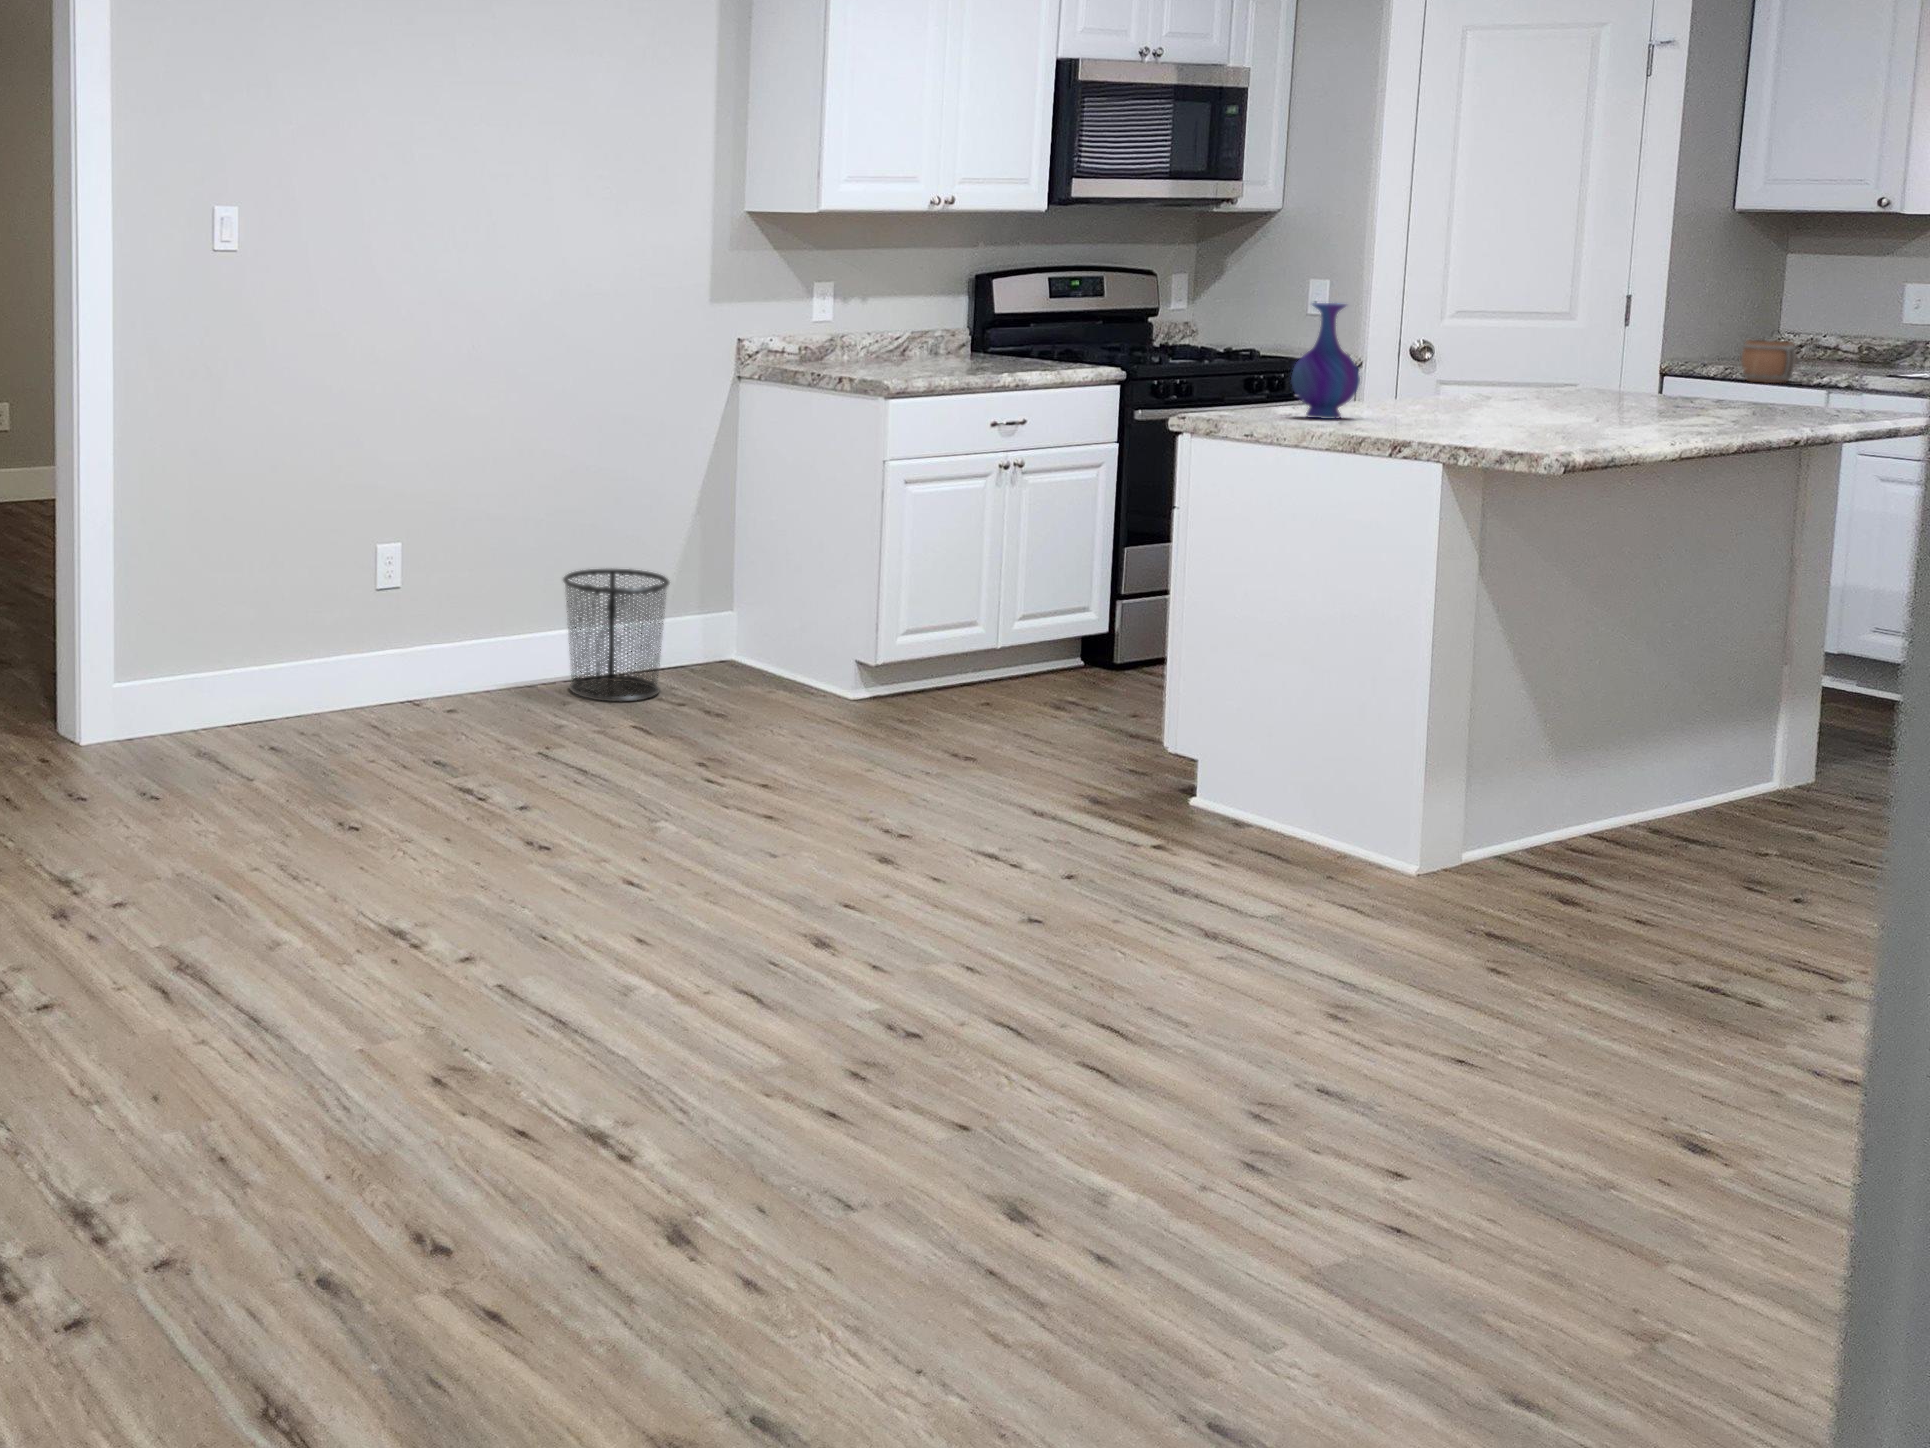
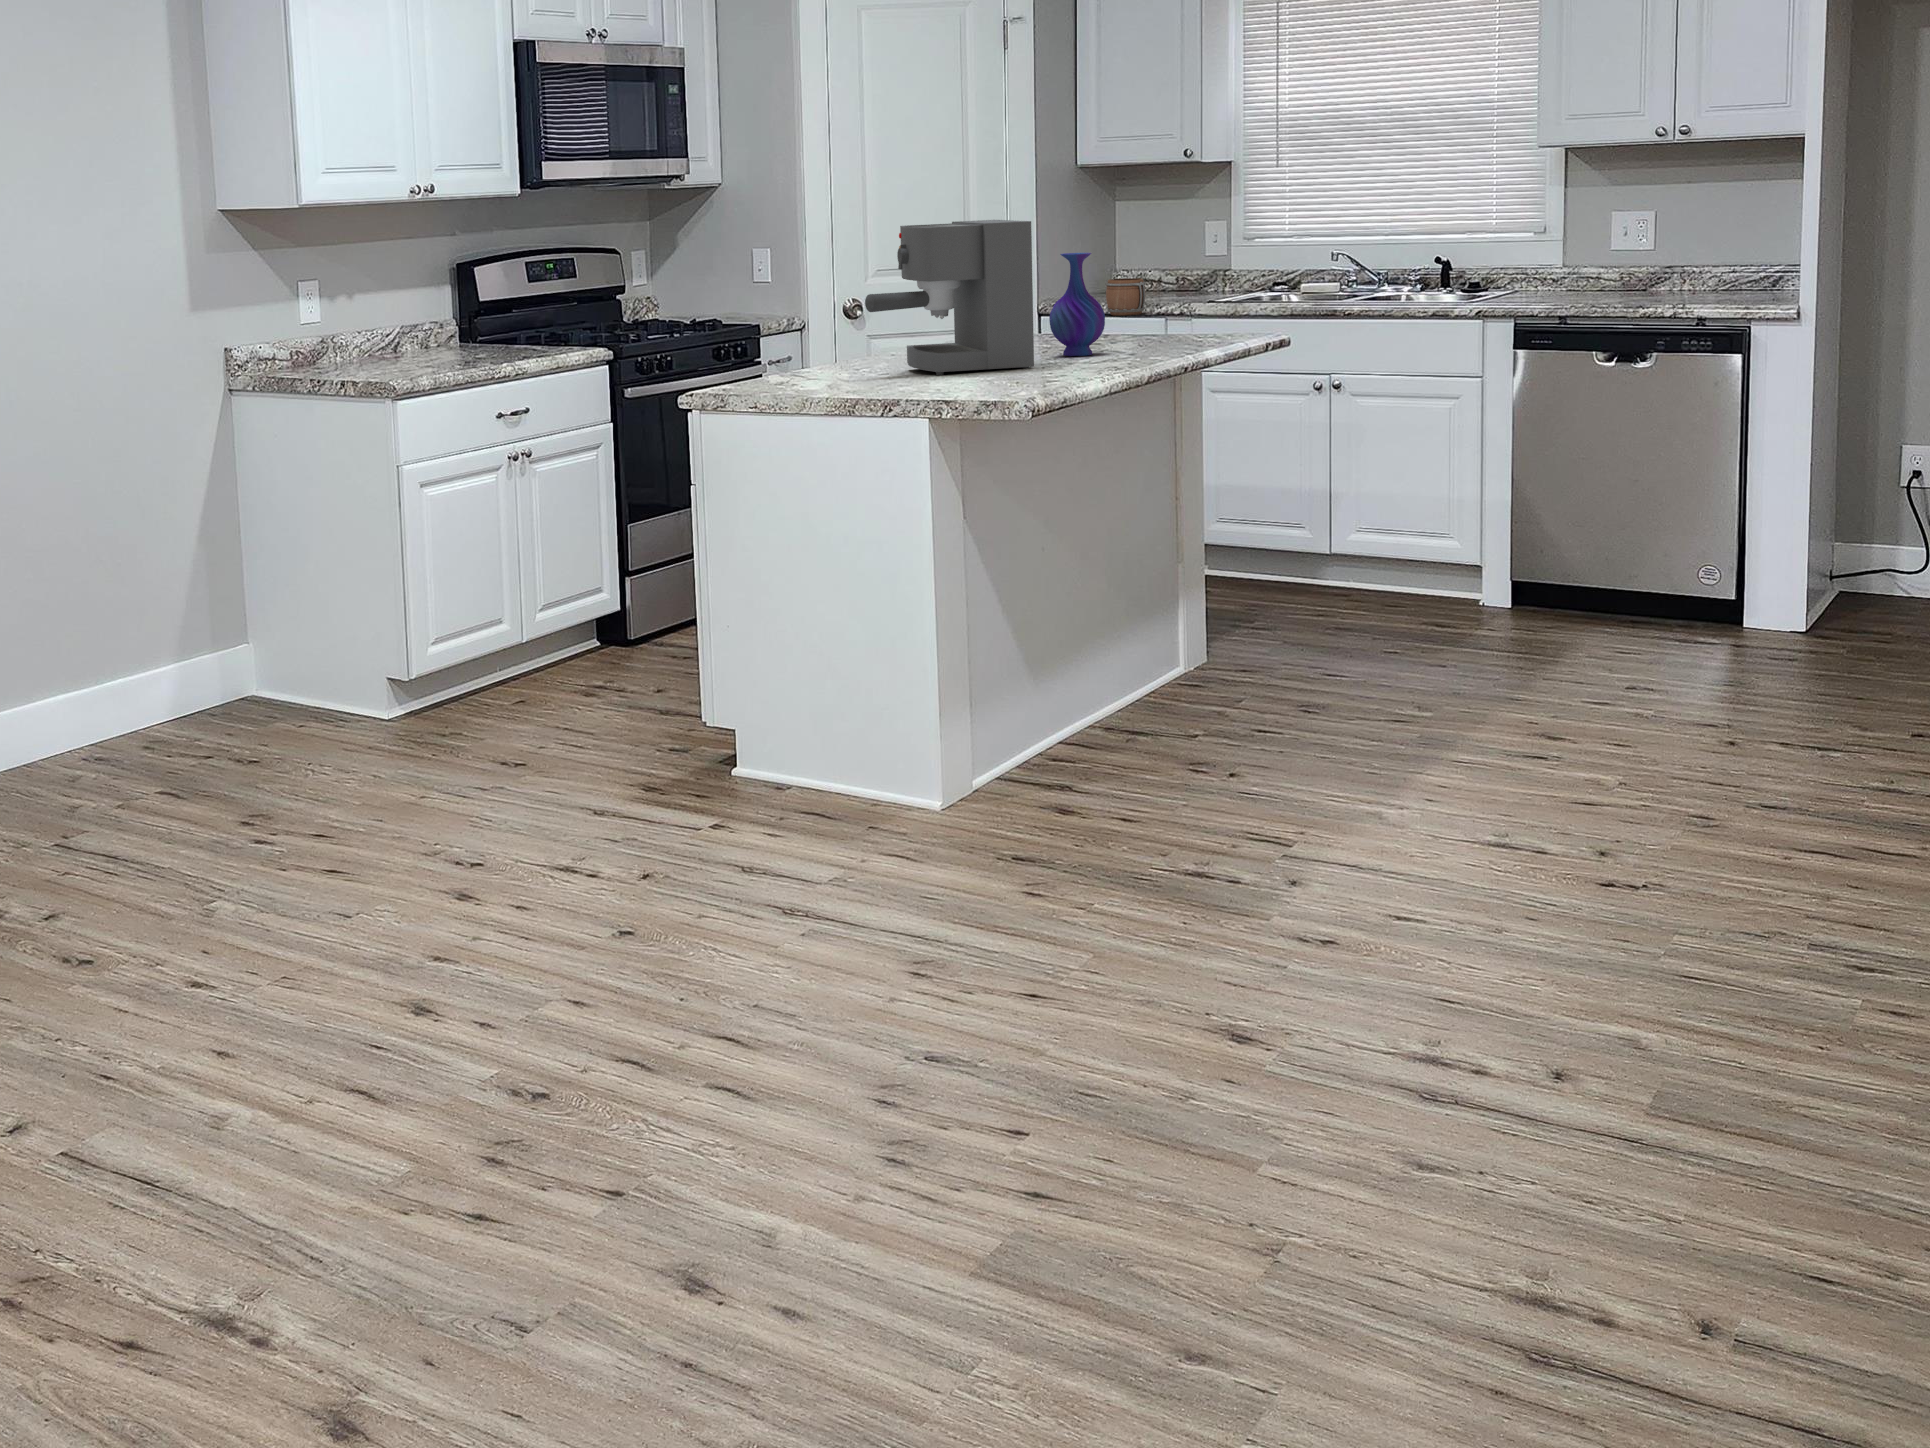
coffee maker: none [1387,258,1597,422] -> present [865,220,1034,375]
vase: present [1291,303,1360,419] -> present [1049,253,1105,356]
trash can: present [563,569,670,702] -> none [50,615,176,768]

